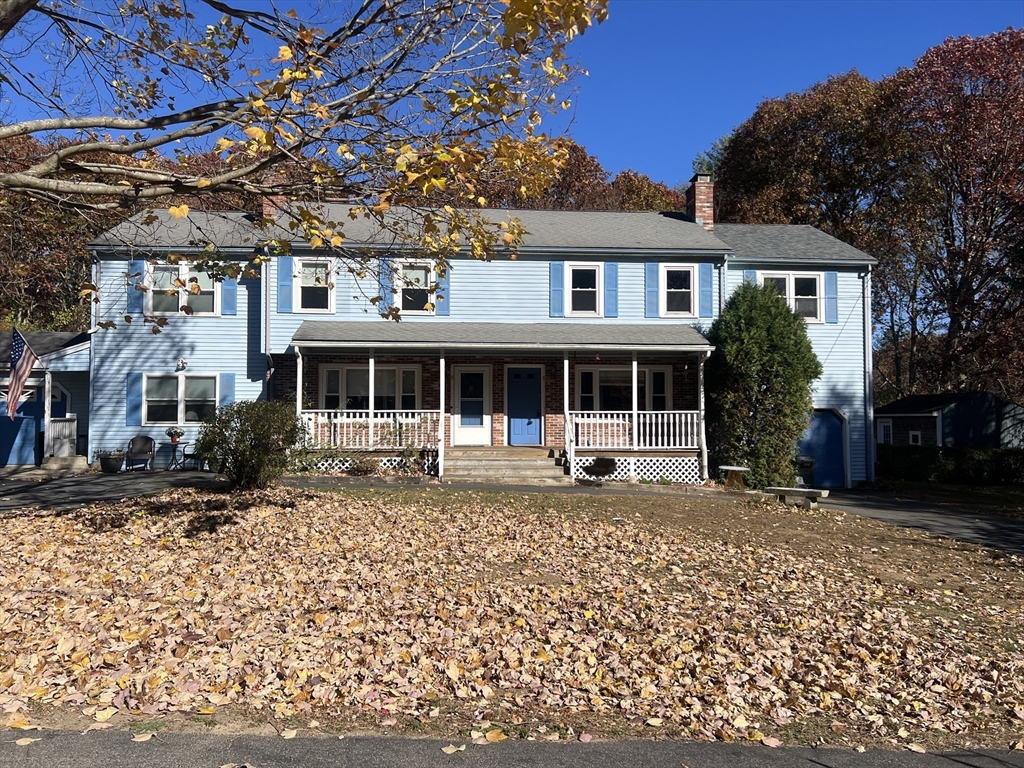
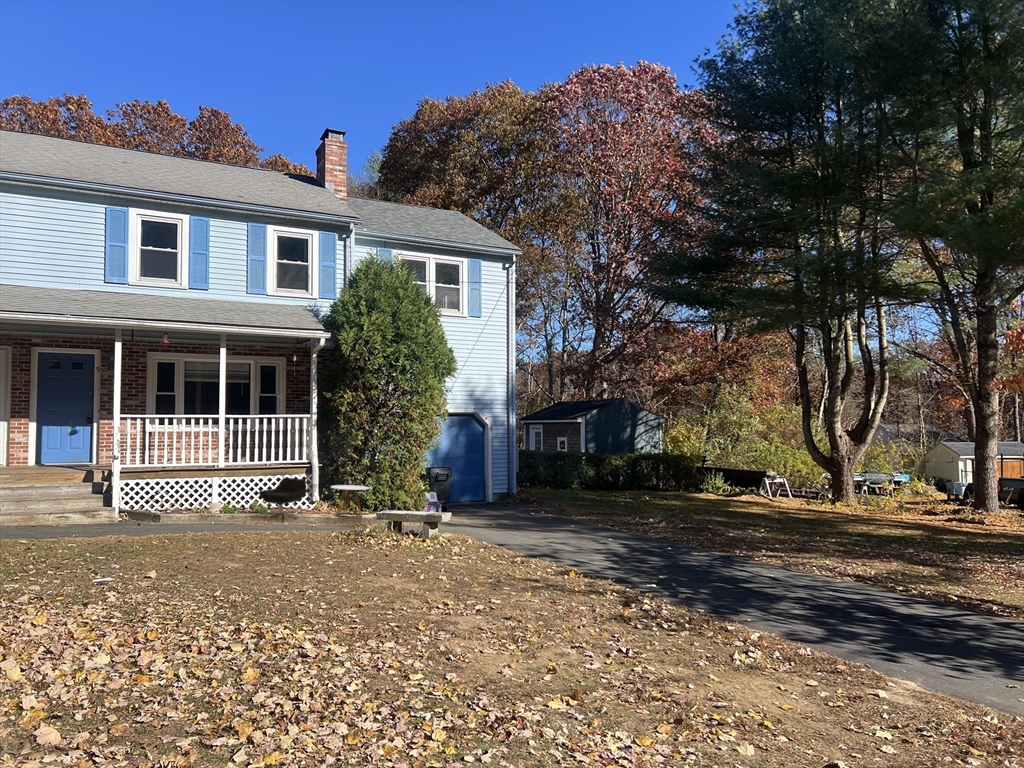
lounge chair: present [581,456,617,484] -> present [259,478,307,514]

